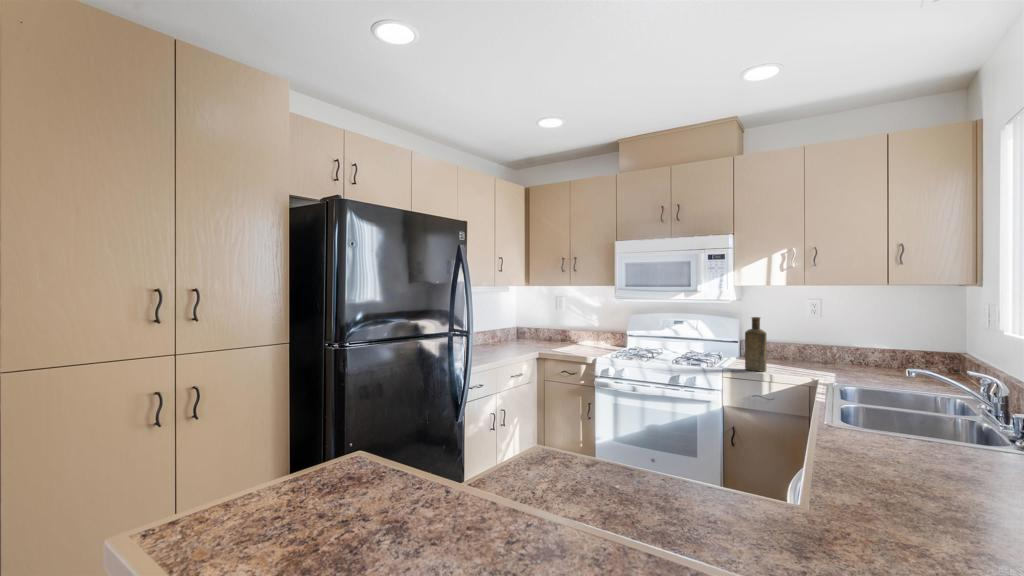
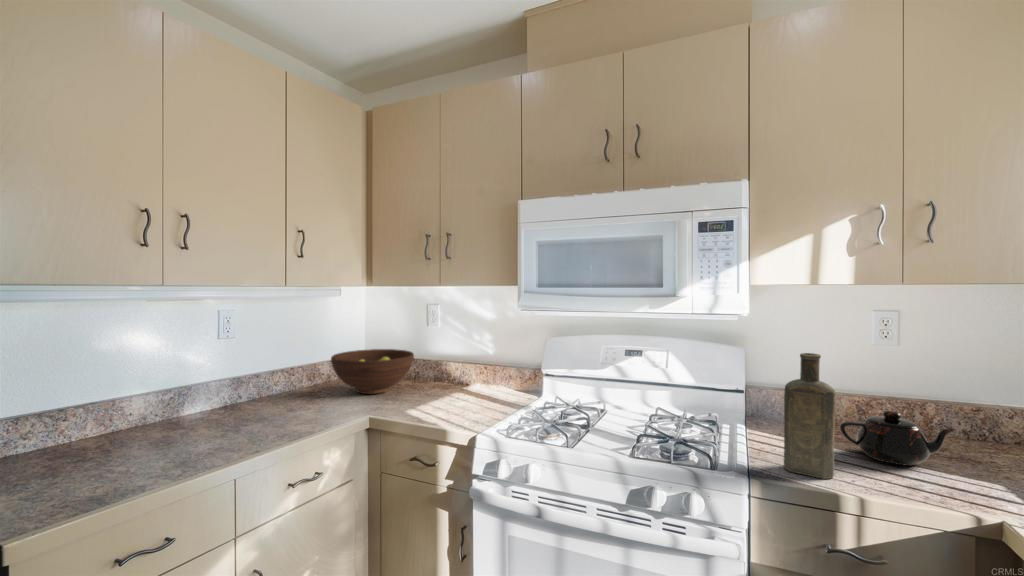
fruit bowl: none [509,323,553,346] -> present [331,349,414,394]
teapot: none [778,345,829,369] -> present [840,411,956,466]

